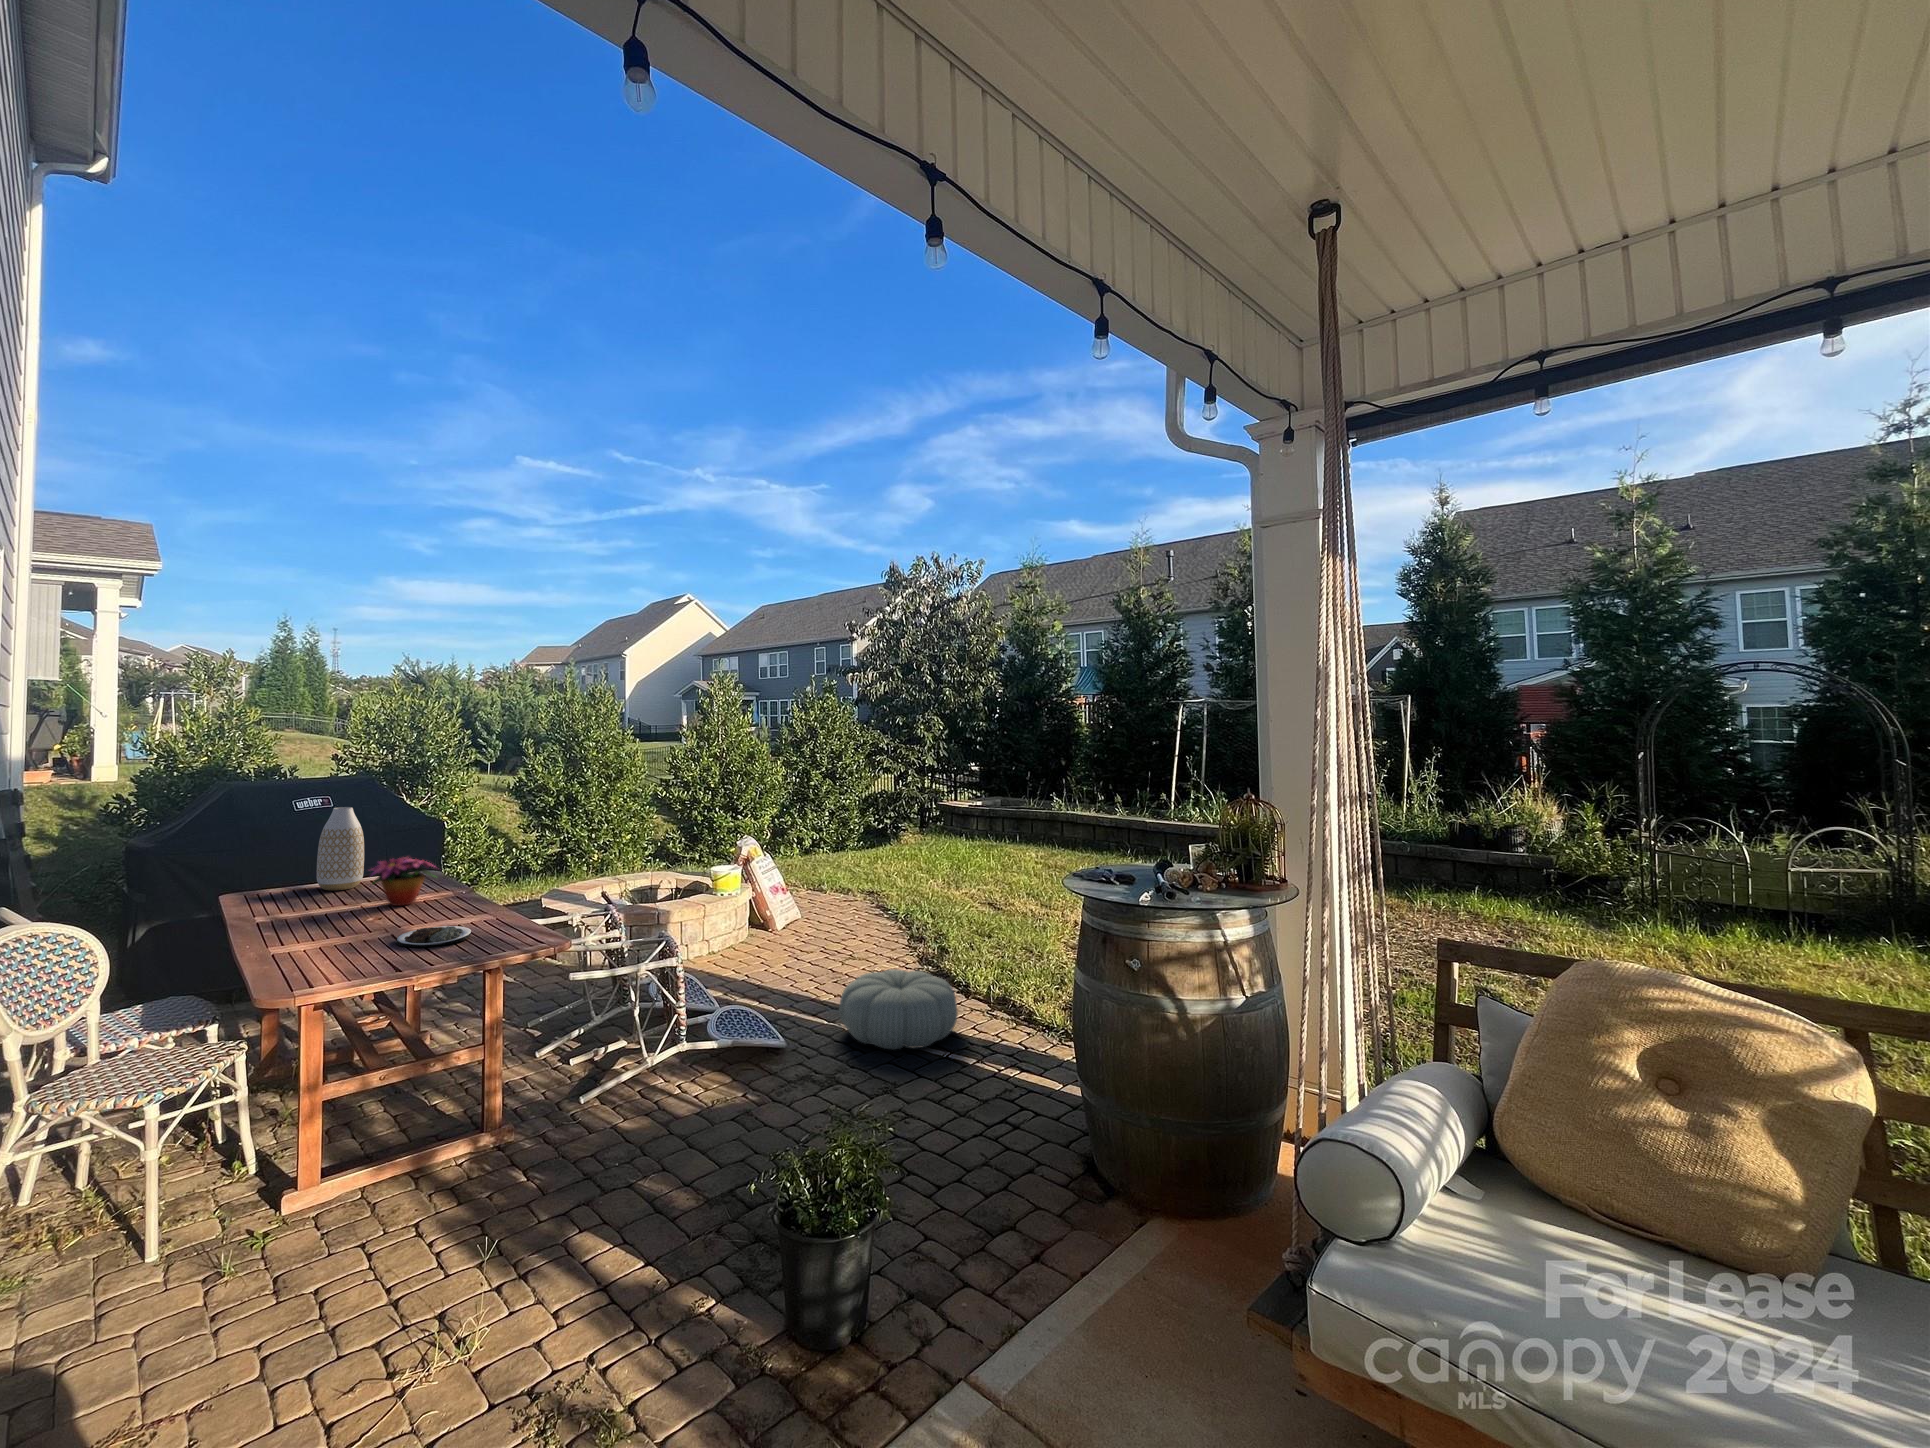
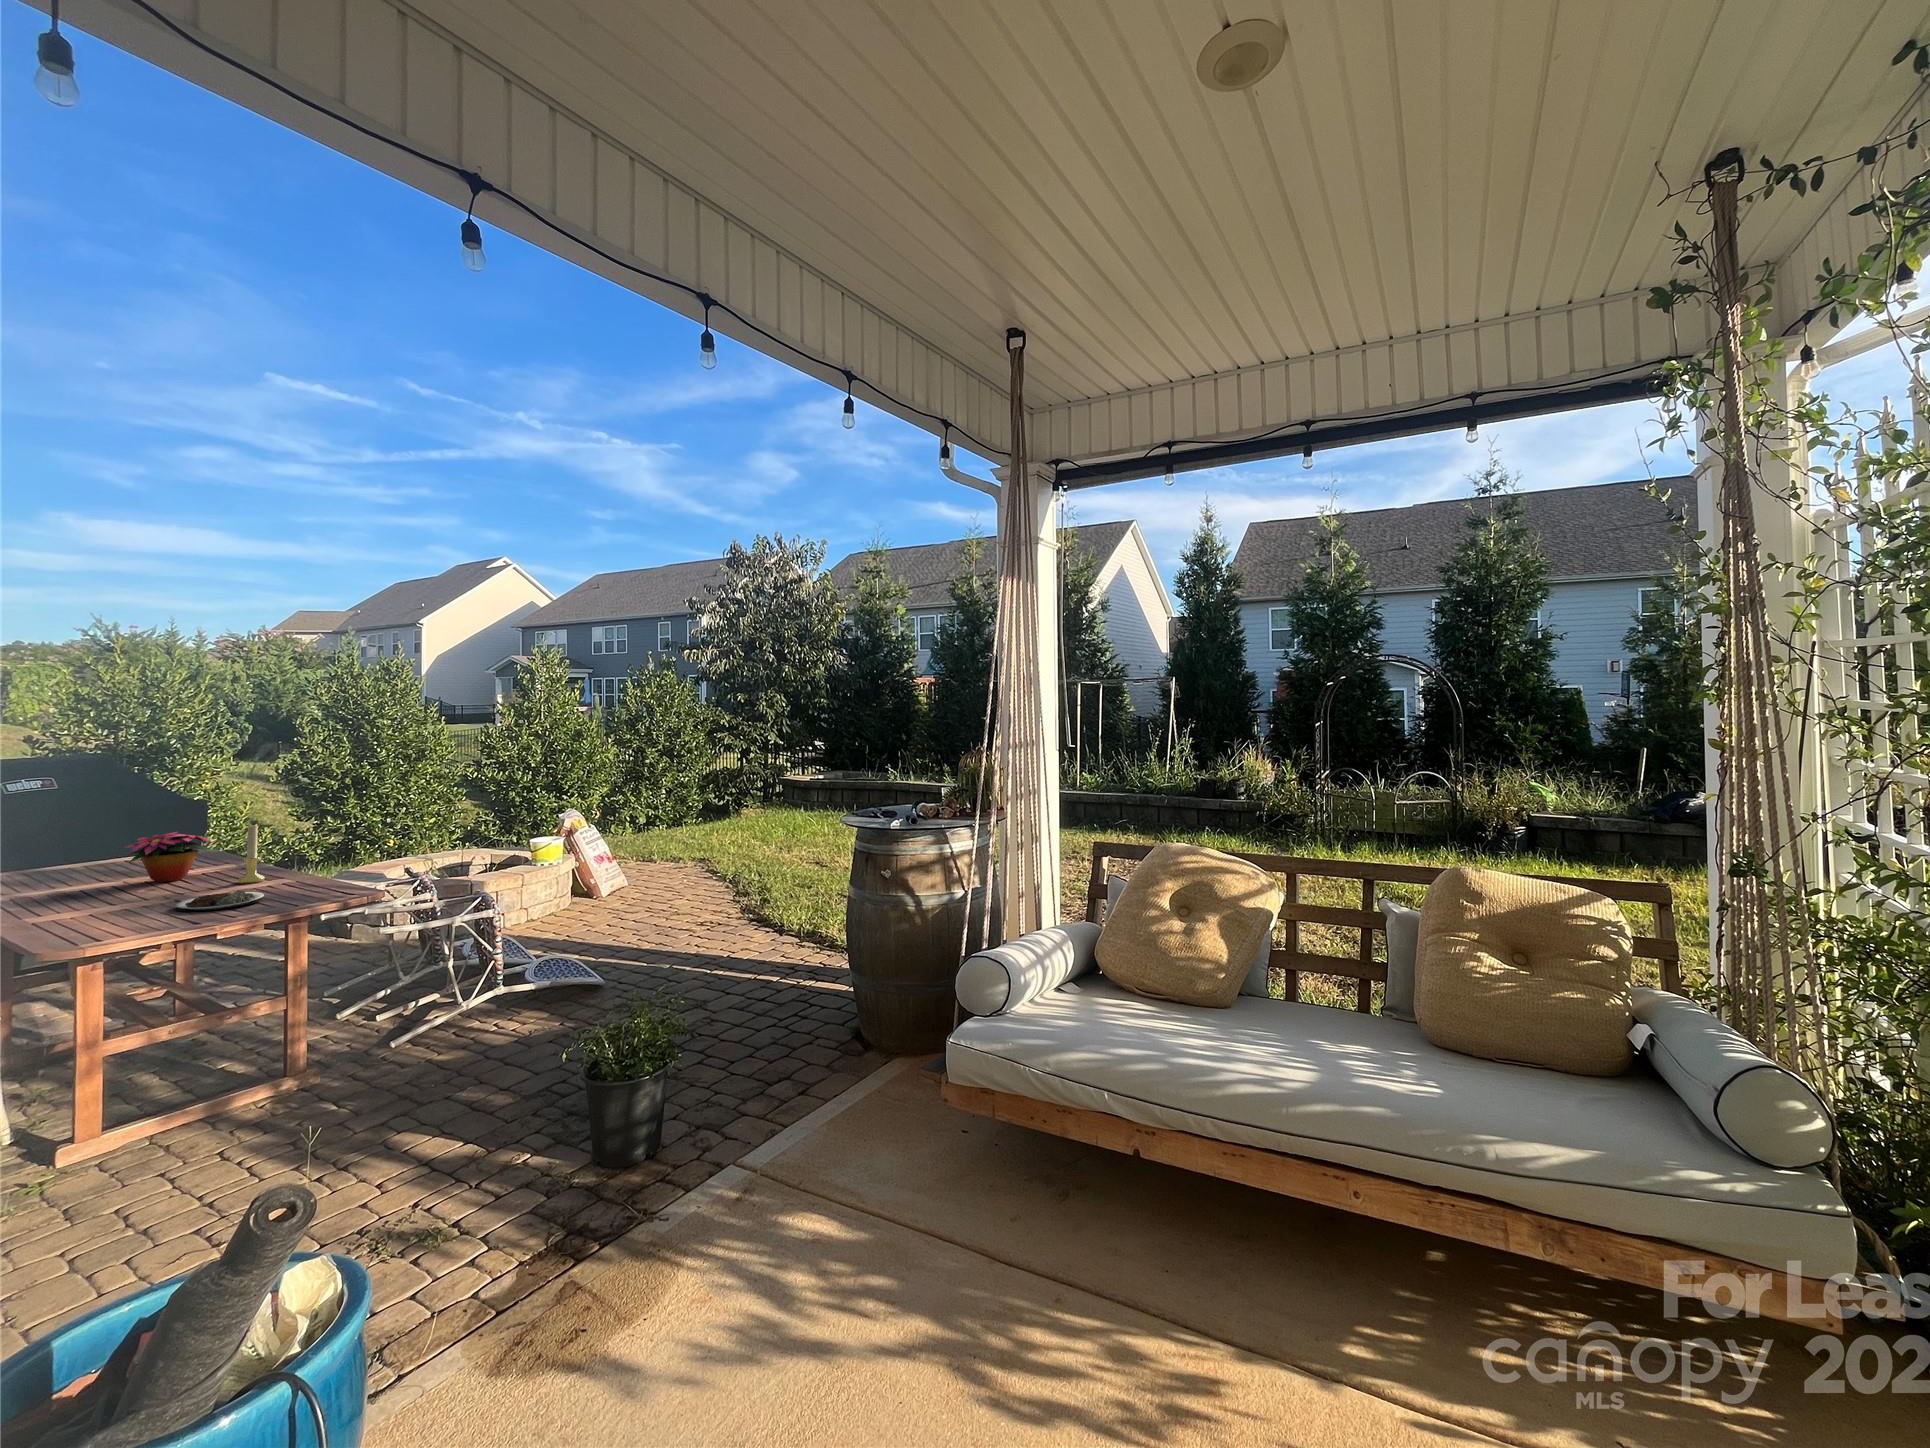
vase: present [317,807,364,891] -> none [48,786,111,874]
candle holder: none [454,852,477,913] -> present [237,825,265,883]
pouf: present [839,969,958,1049] -> none [658,913,768,978]

